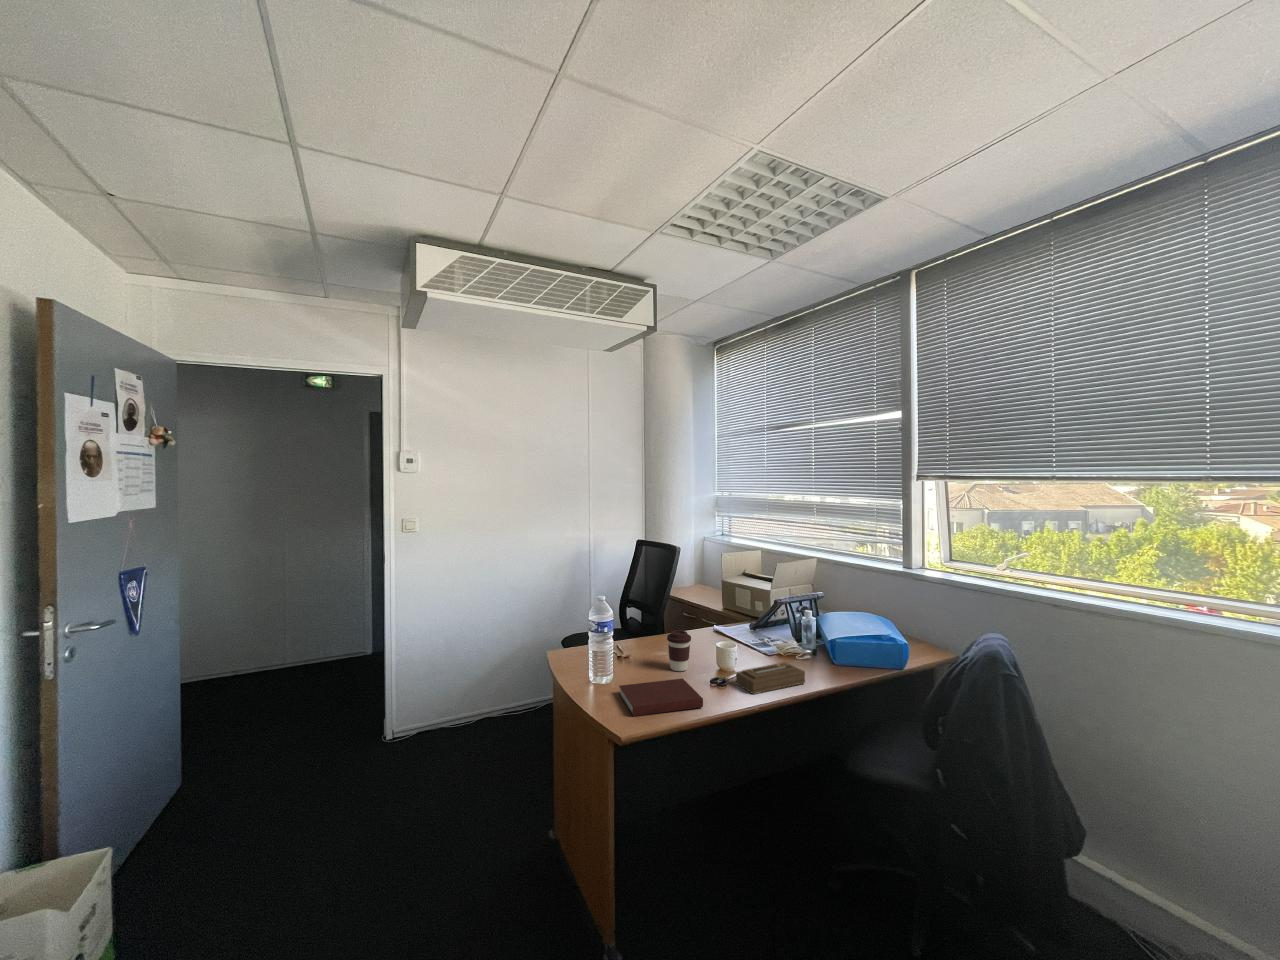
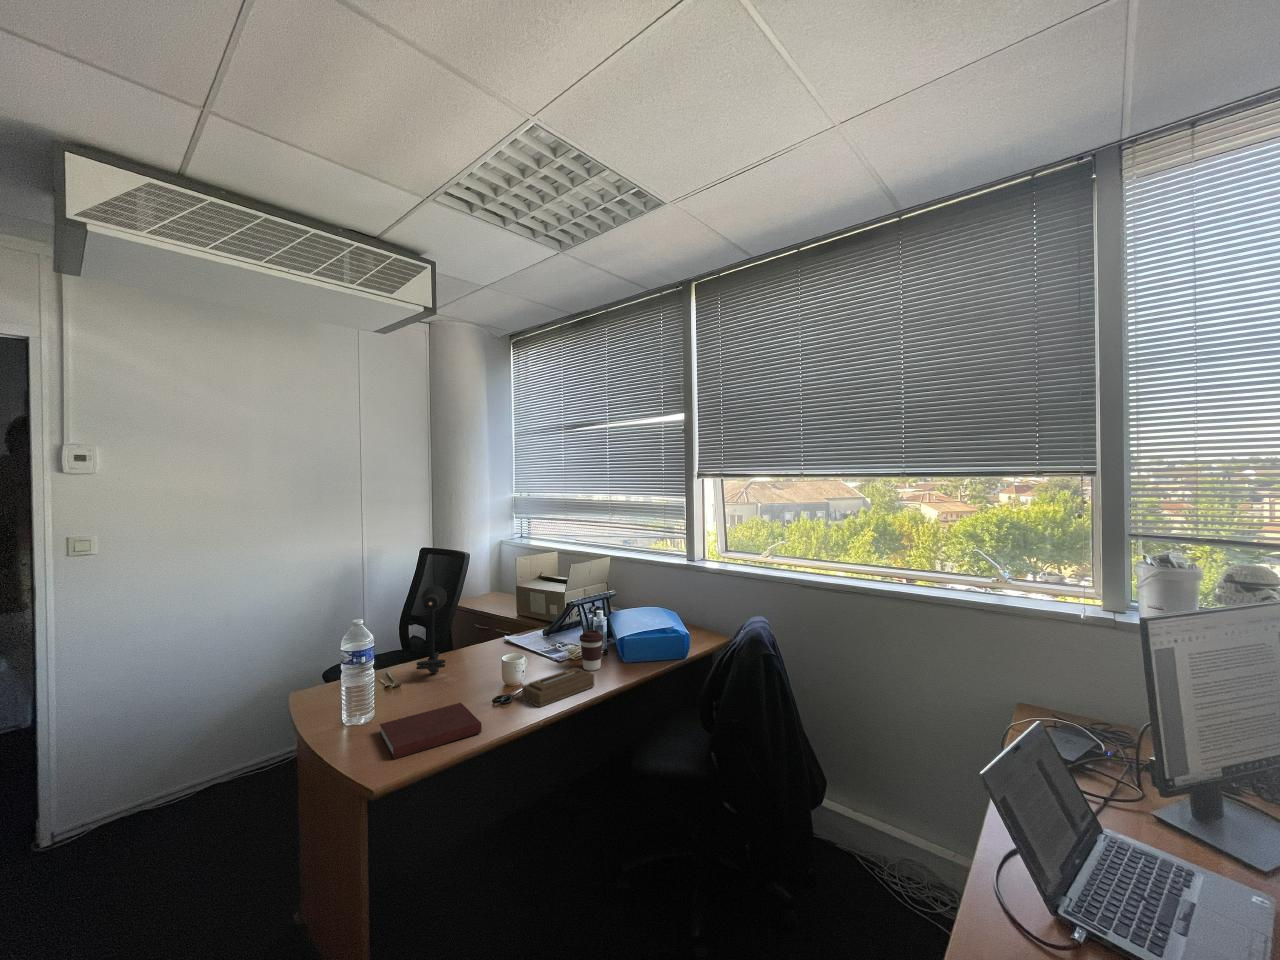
desk lamp: none [642,573,667,650] -> present [416,586,447,673]
coffee cup: present [667,630,691,671] -> present [580,630,603,671]

